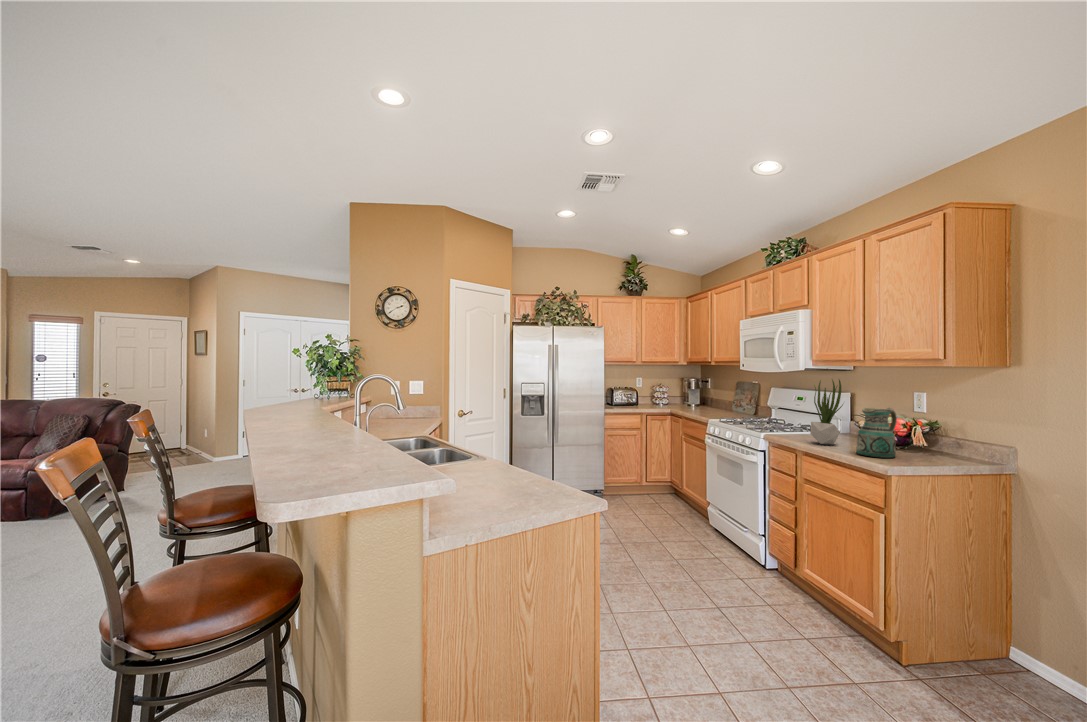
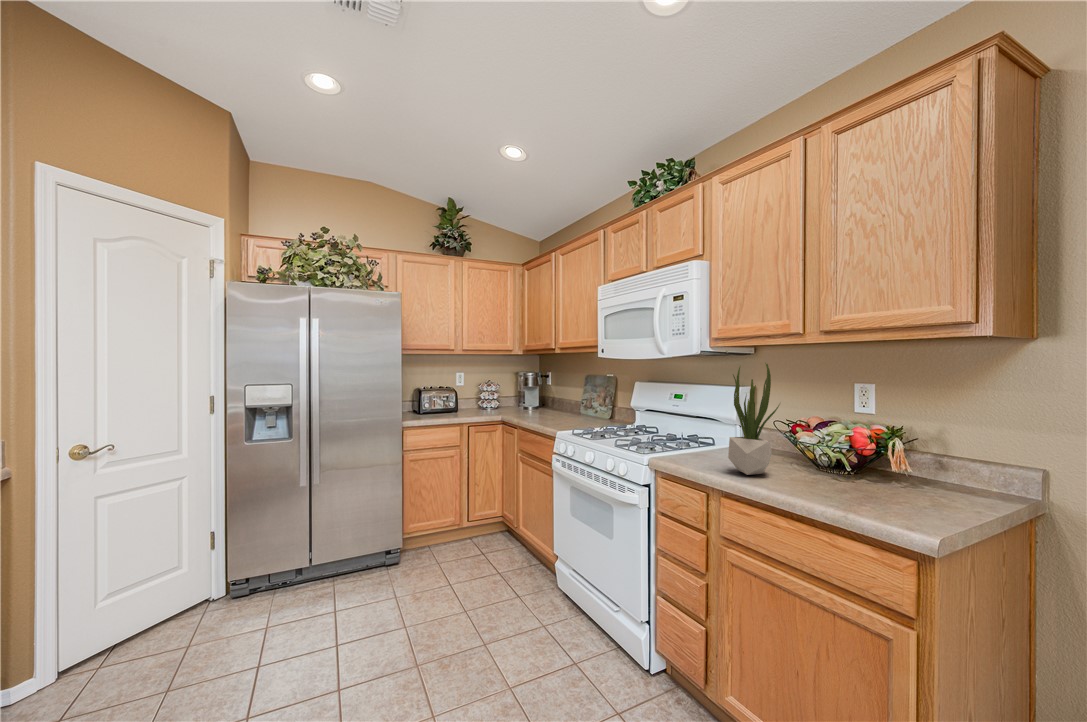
ceramic pitcher: present [856,408,897,458] -> none [820,411,889,504]

